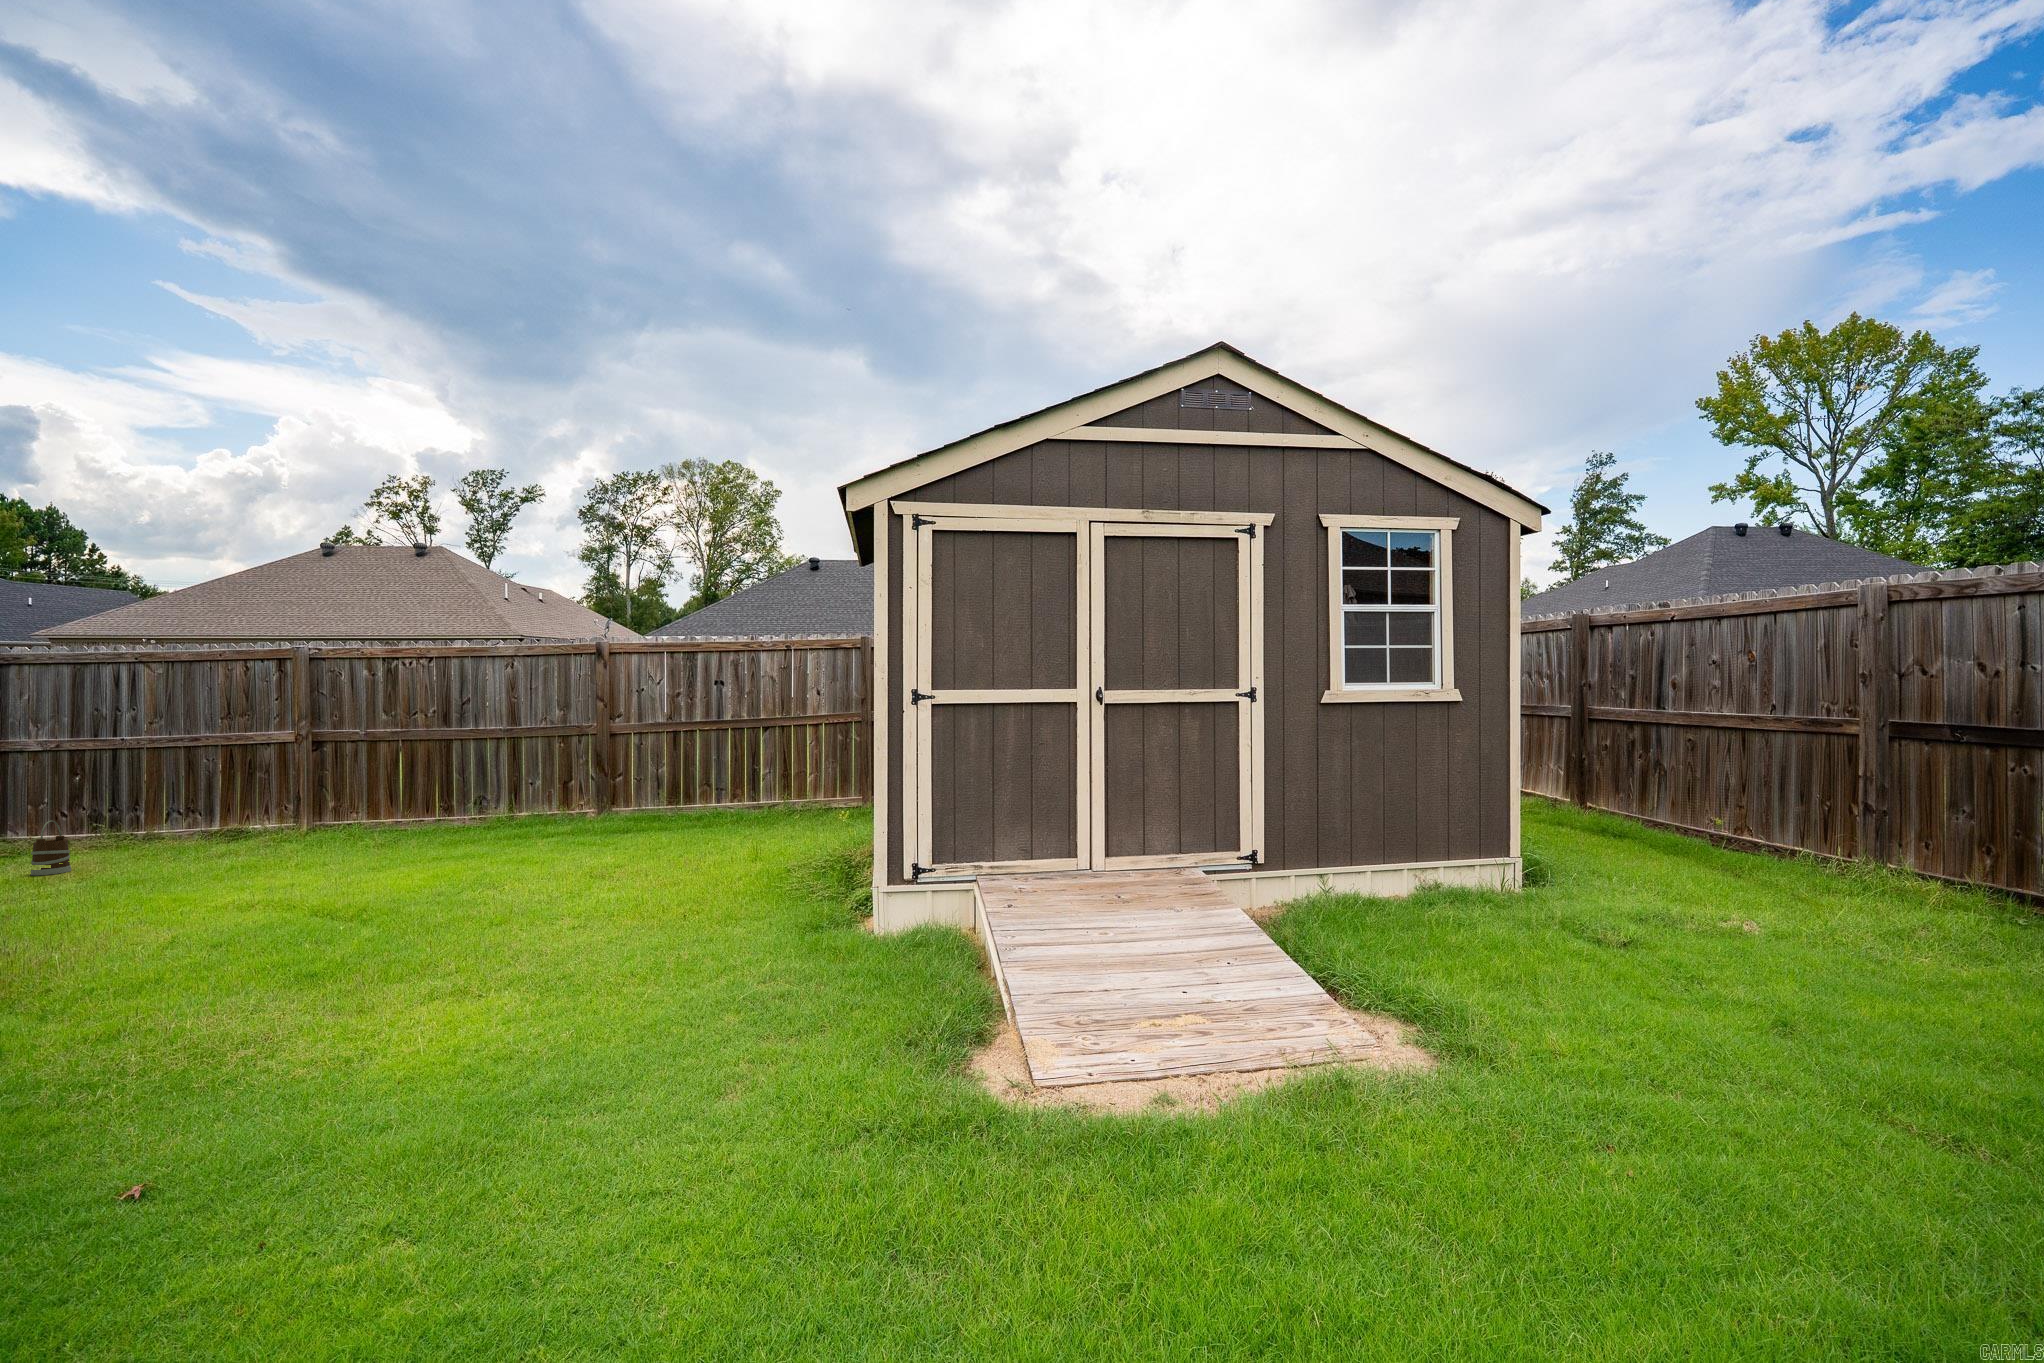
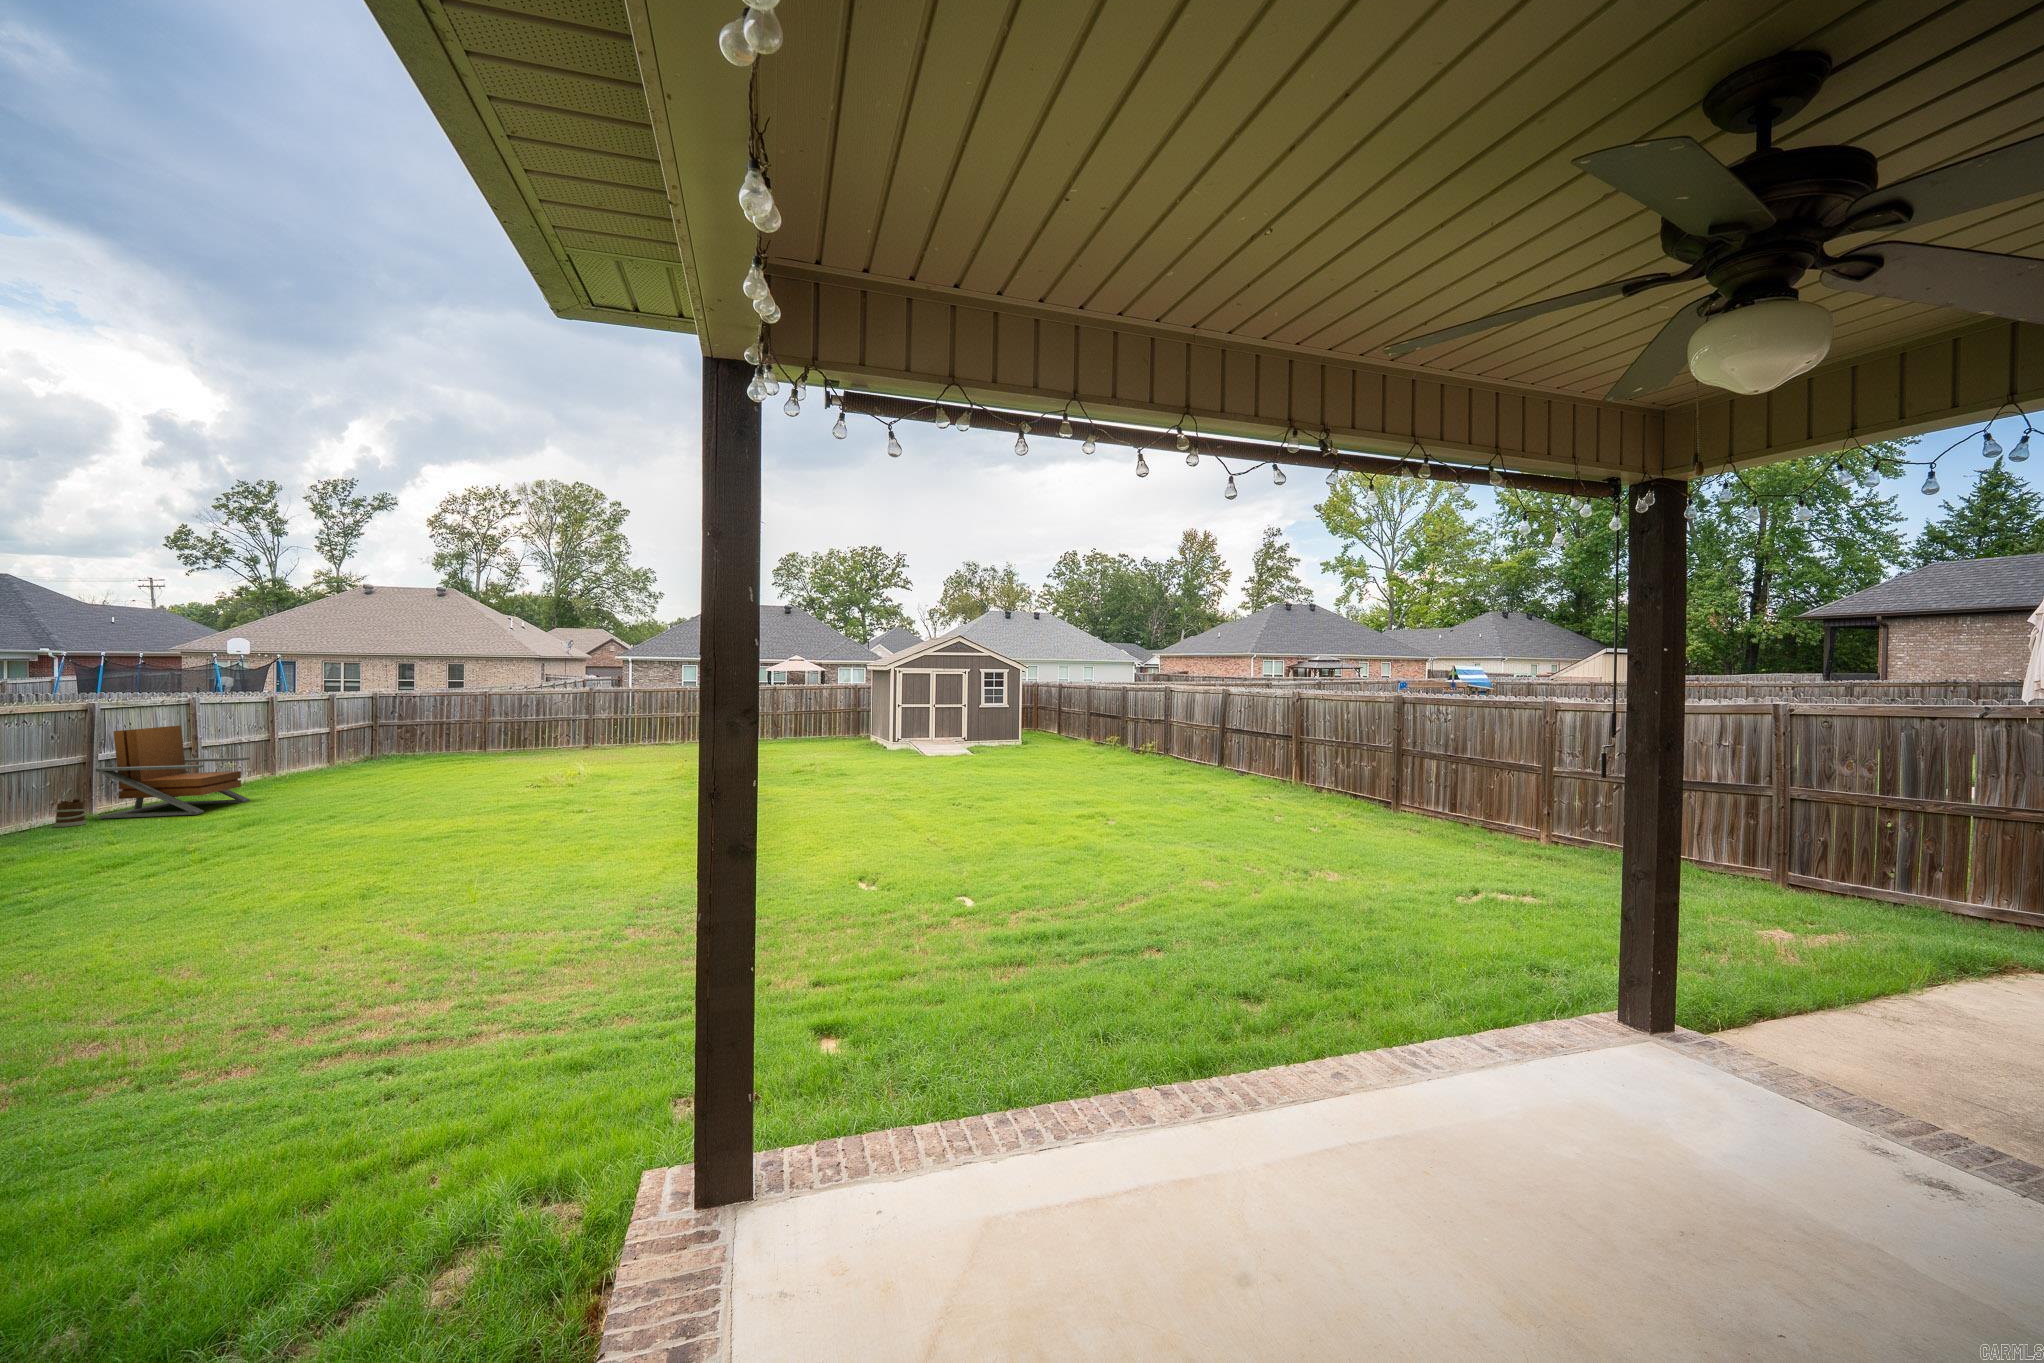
lounge chair: none [89,733,296,863] -> present [96,725,250,819]

